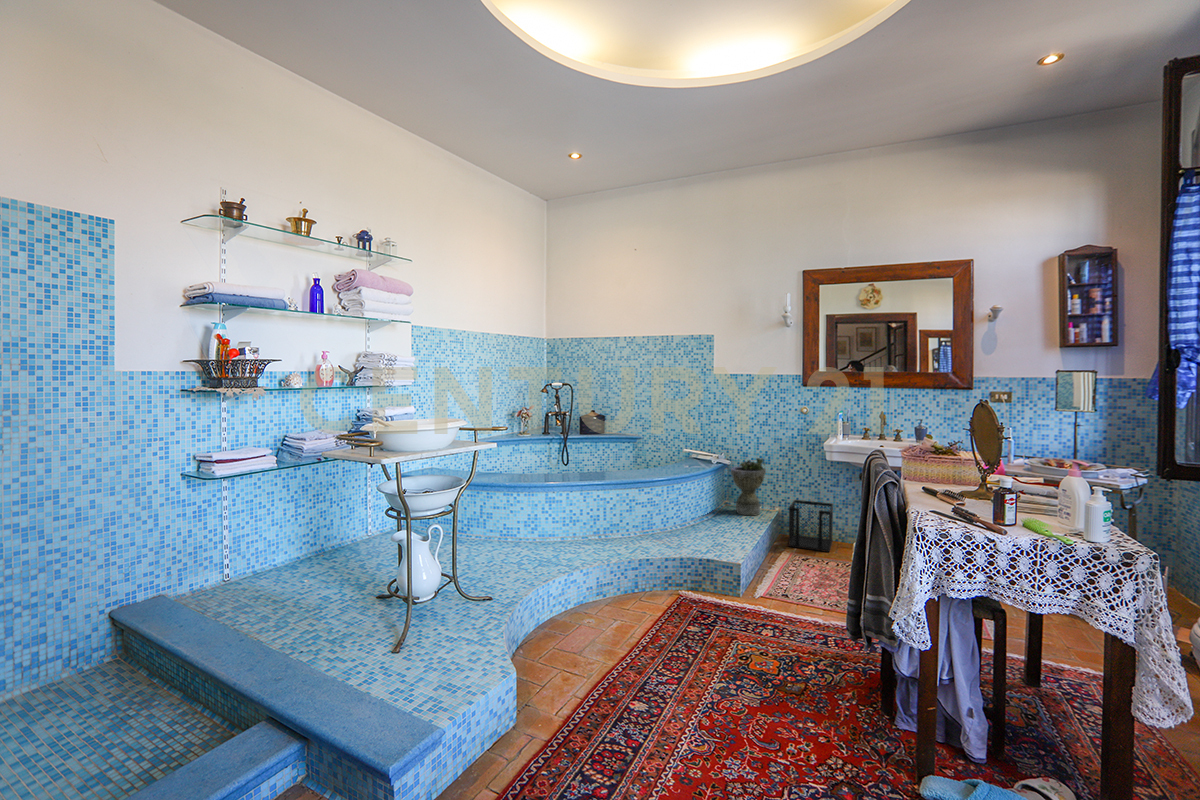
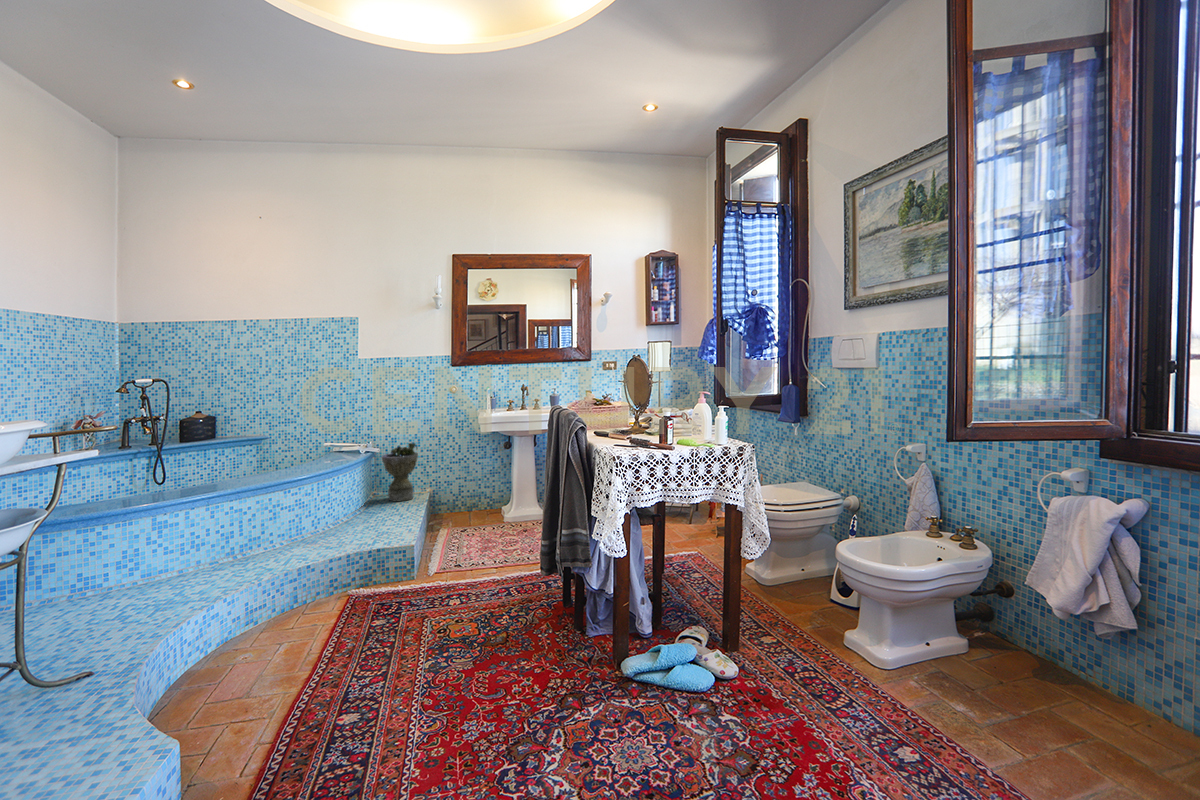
wastebasket: present [788,500,833,552] -> none [444,478,481,523]

